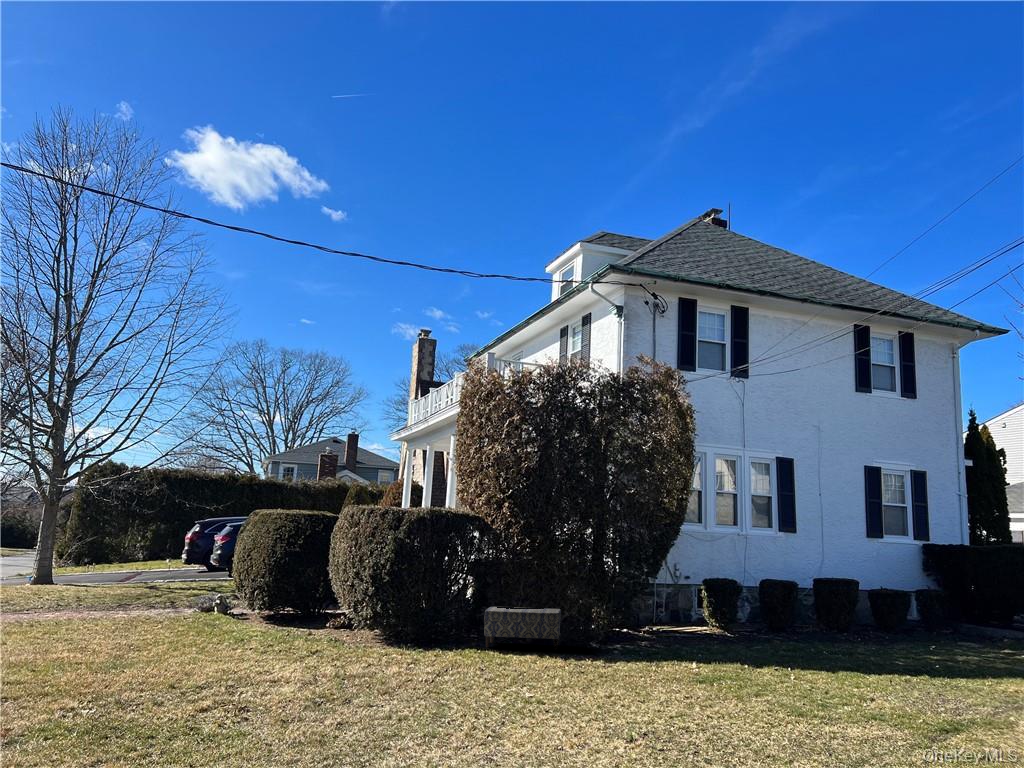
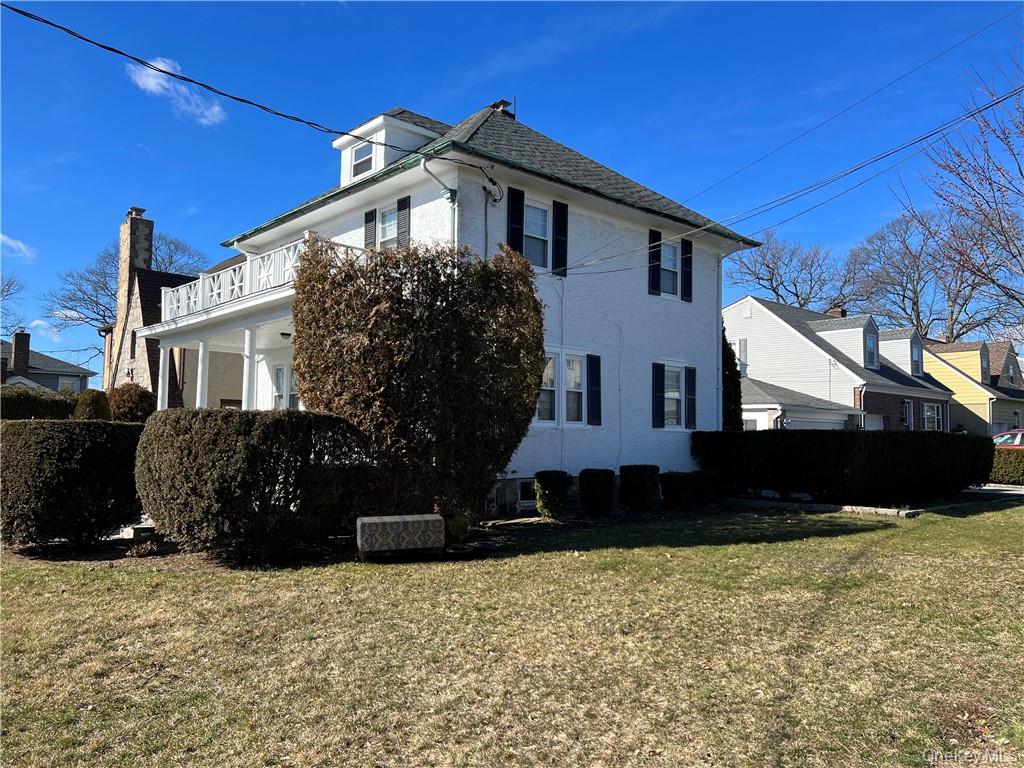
potted tree: none [571,601,596,647] -> present [447,509,473,553]

